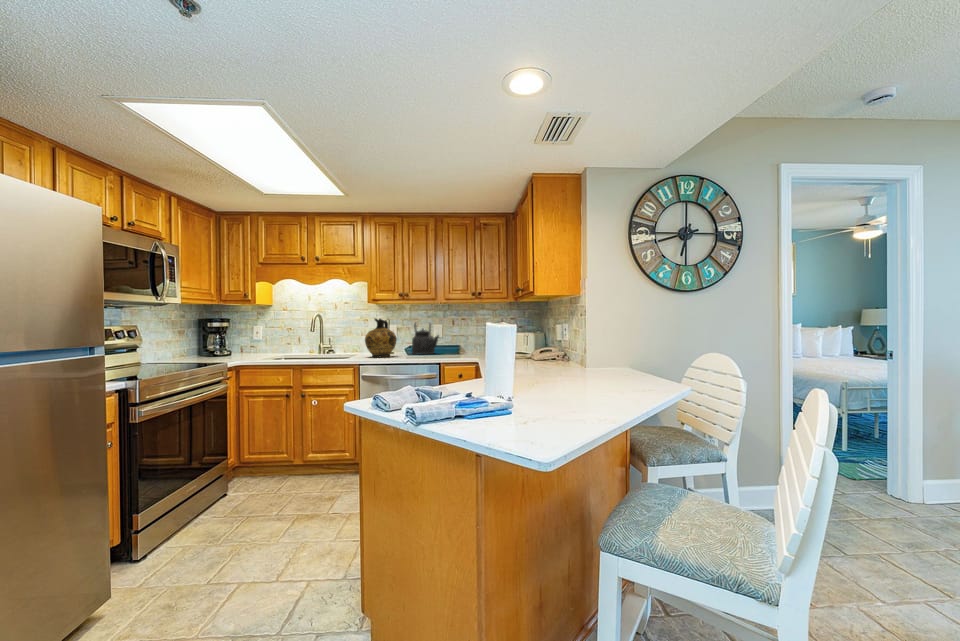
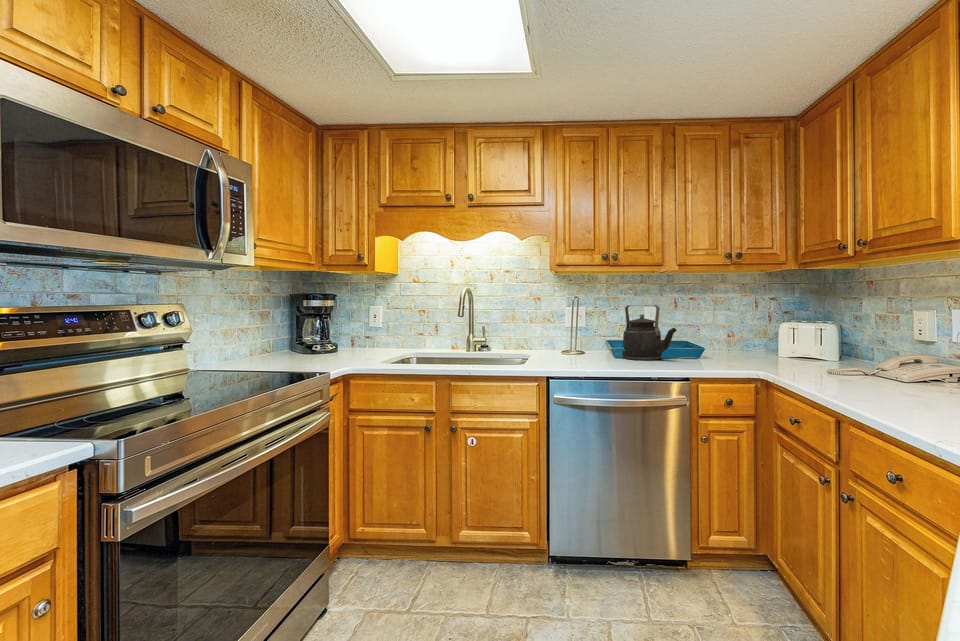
ceramic jug: present [365,319,397,357] -> none [553,297,608,365]

